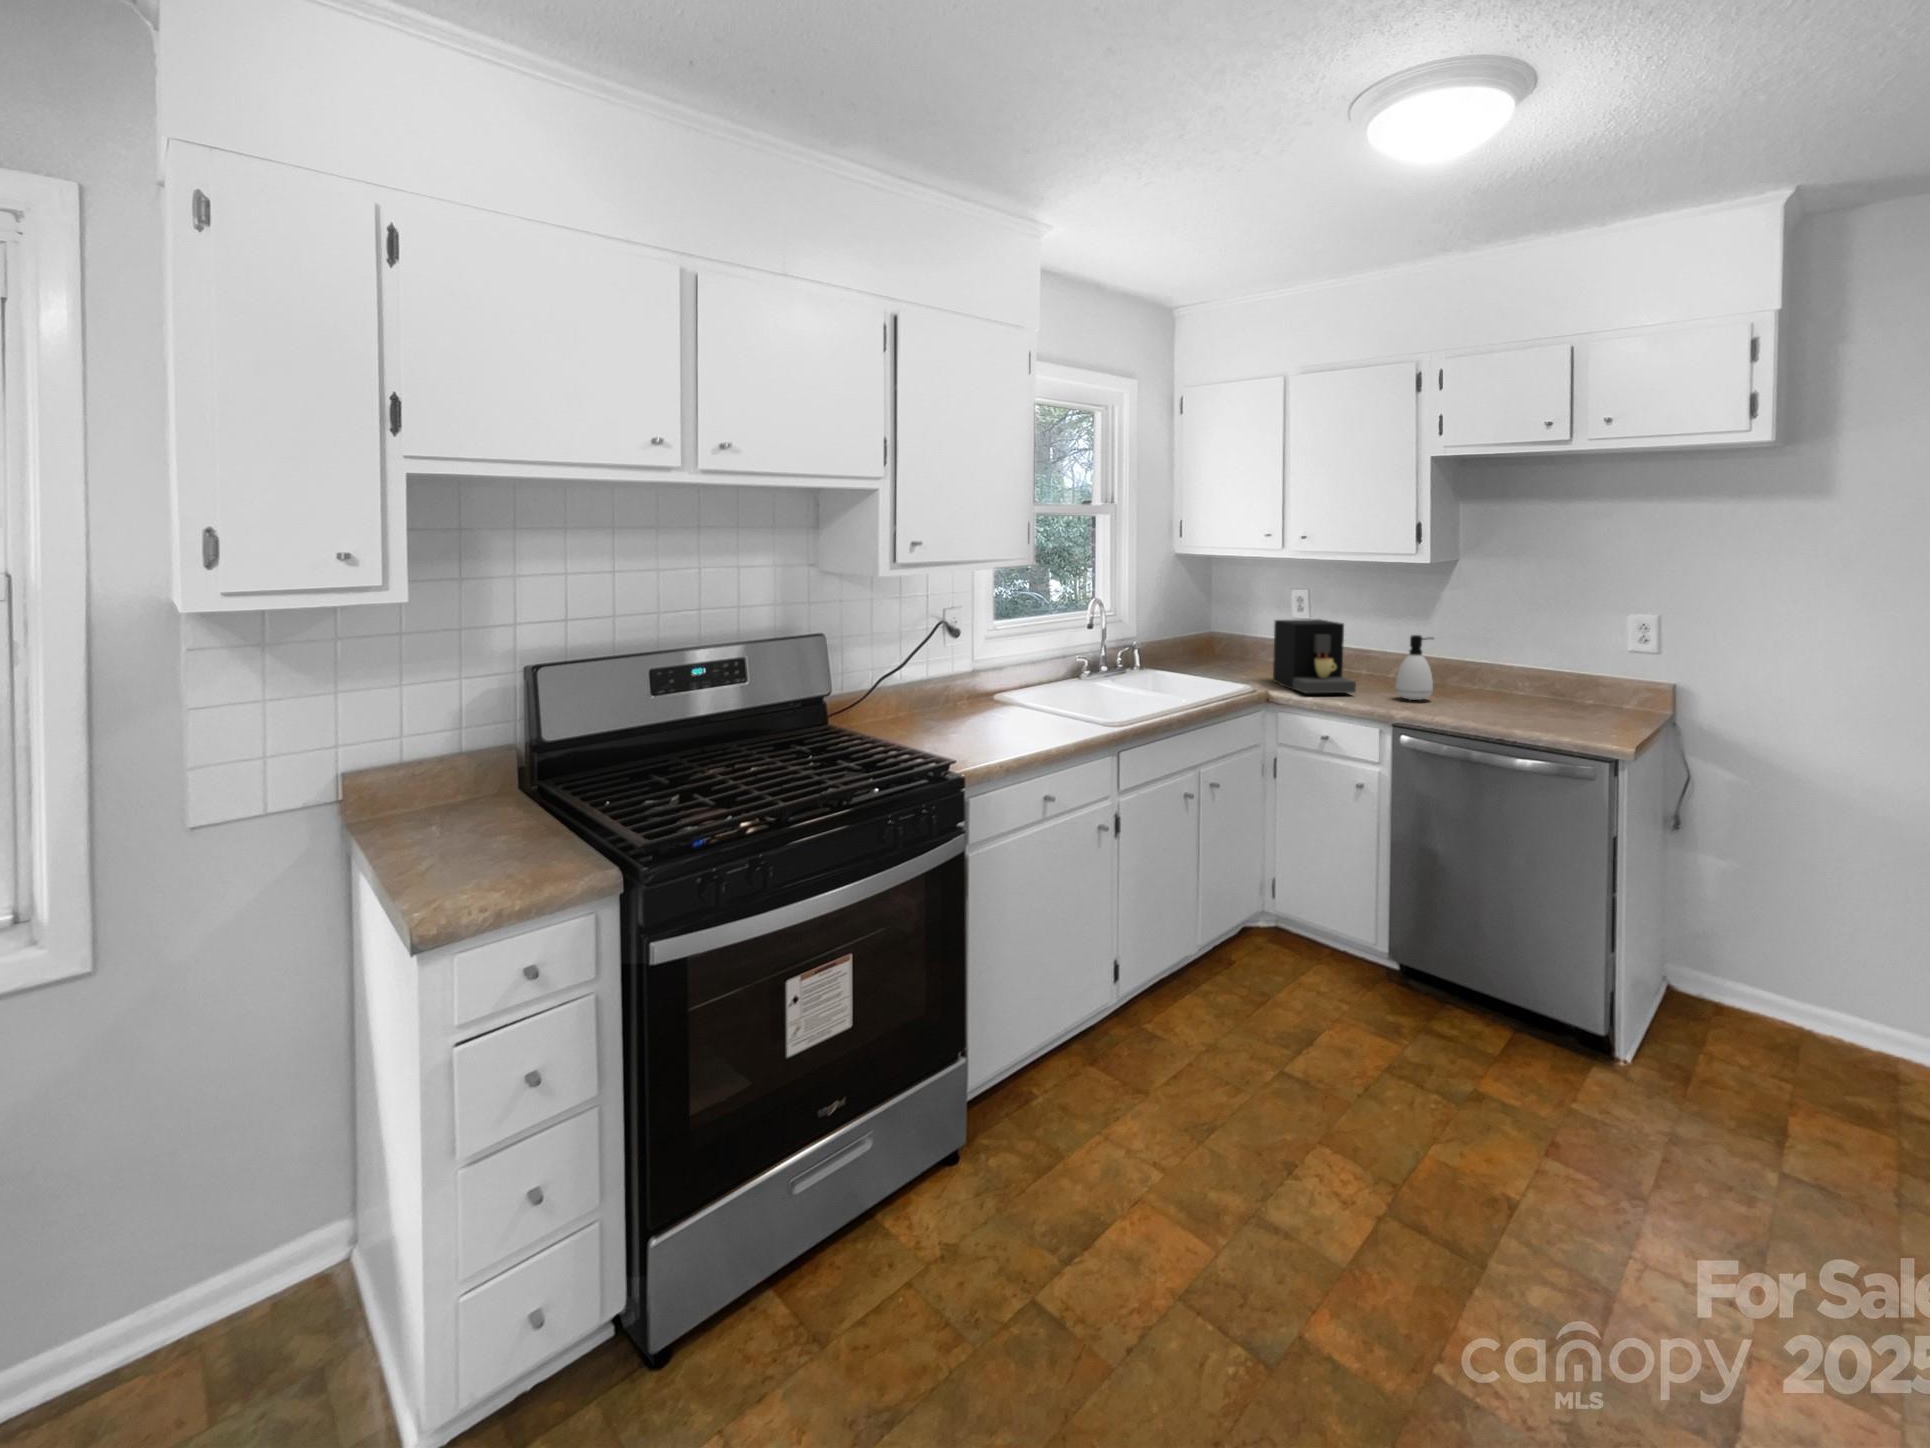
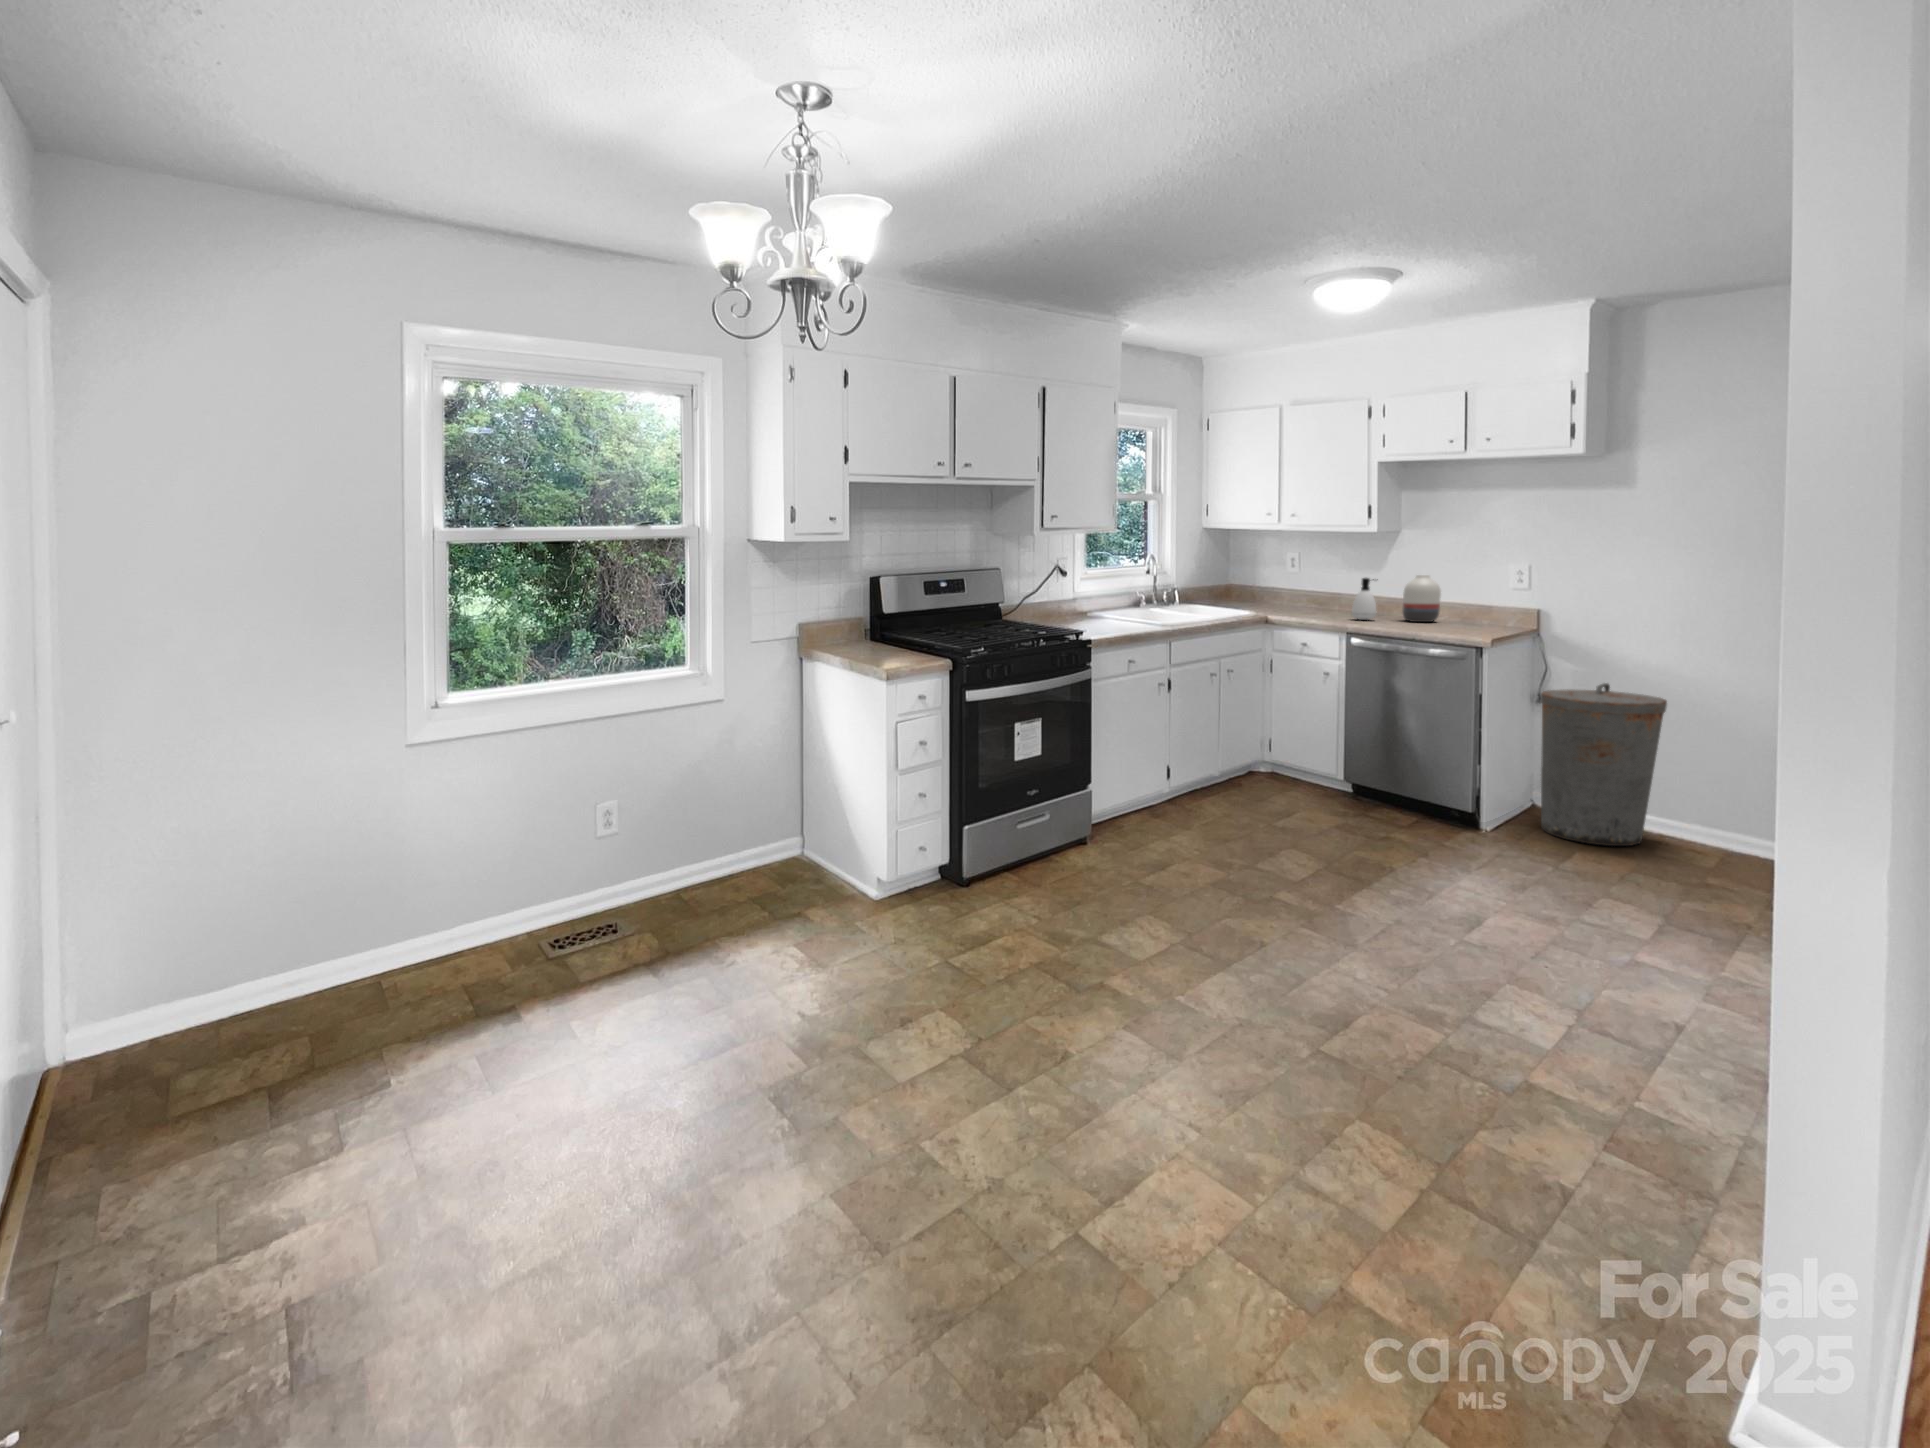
coffee maker: present [1273,619,1356,693] -> none [1271,571,1326,616]
vase: none [1471,631,1529,704] -> present [1403,575,1441,622]
trash can: none [1702,815,1918,1092] -> present [1541,683,1667,846]

